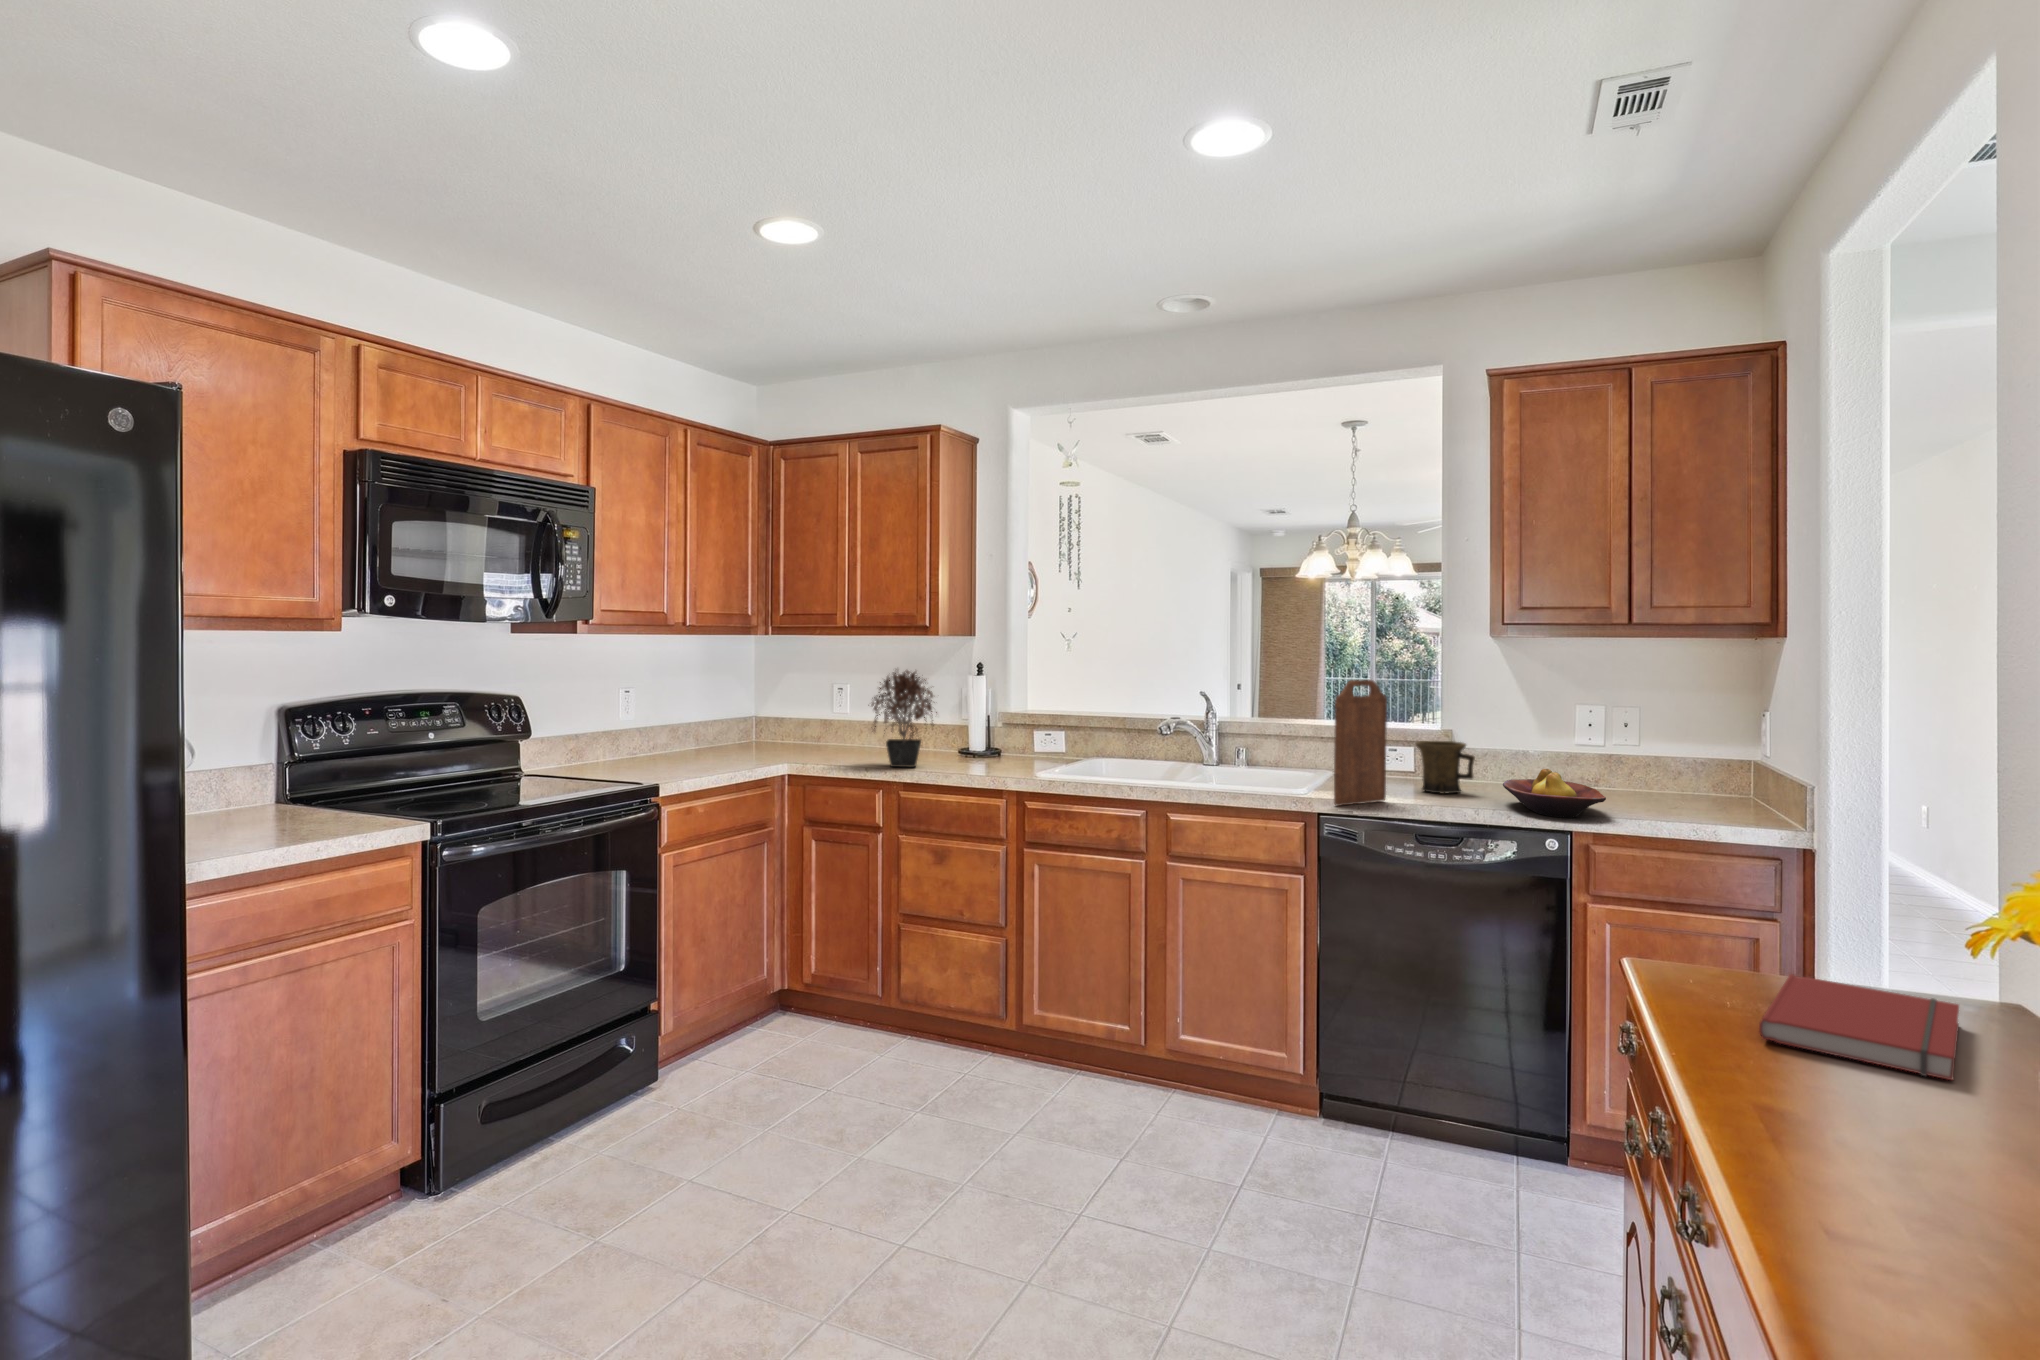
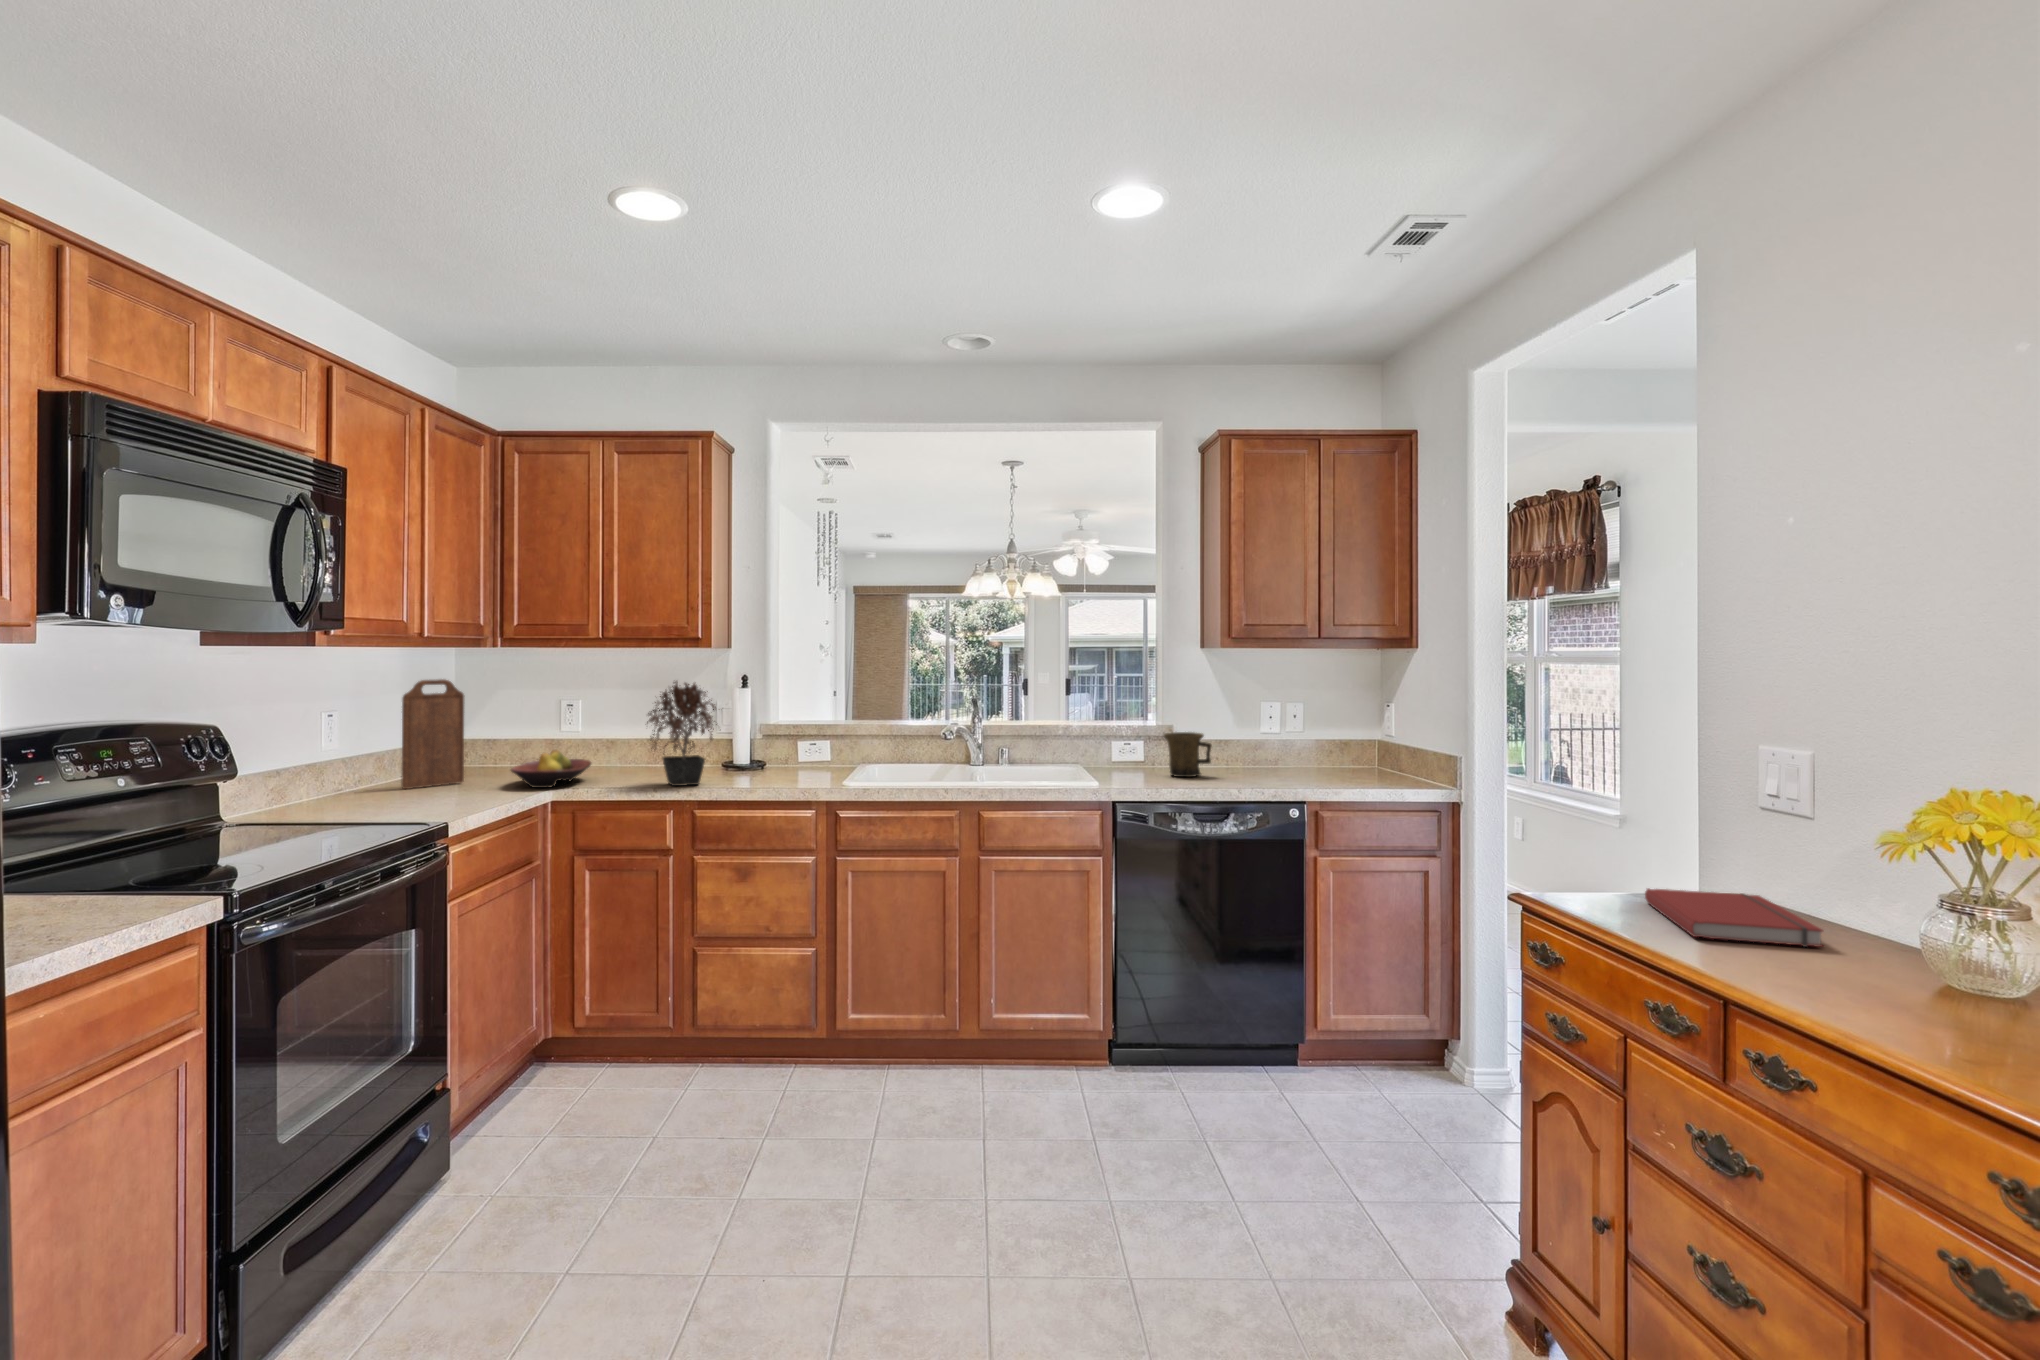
cutting board: present [1334,680,1387,806] -> present [402,679,464,789]
fruit bowl: present [1503,769,1606,818] -> present [511,749,591,788]

